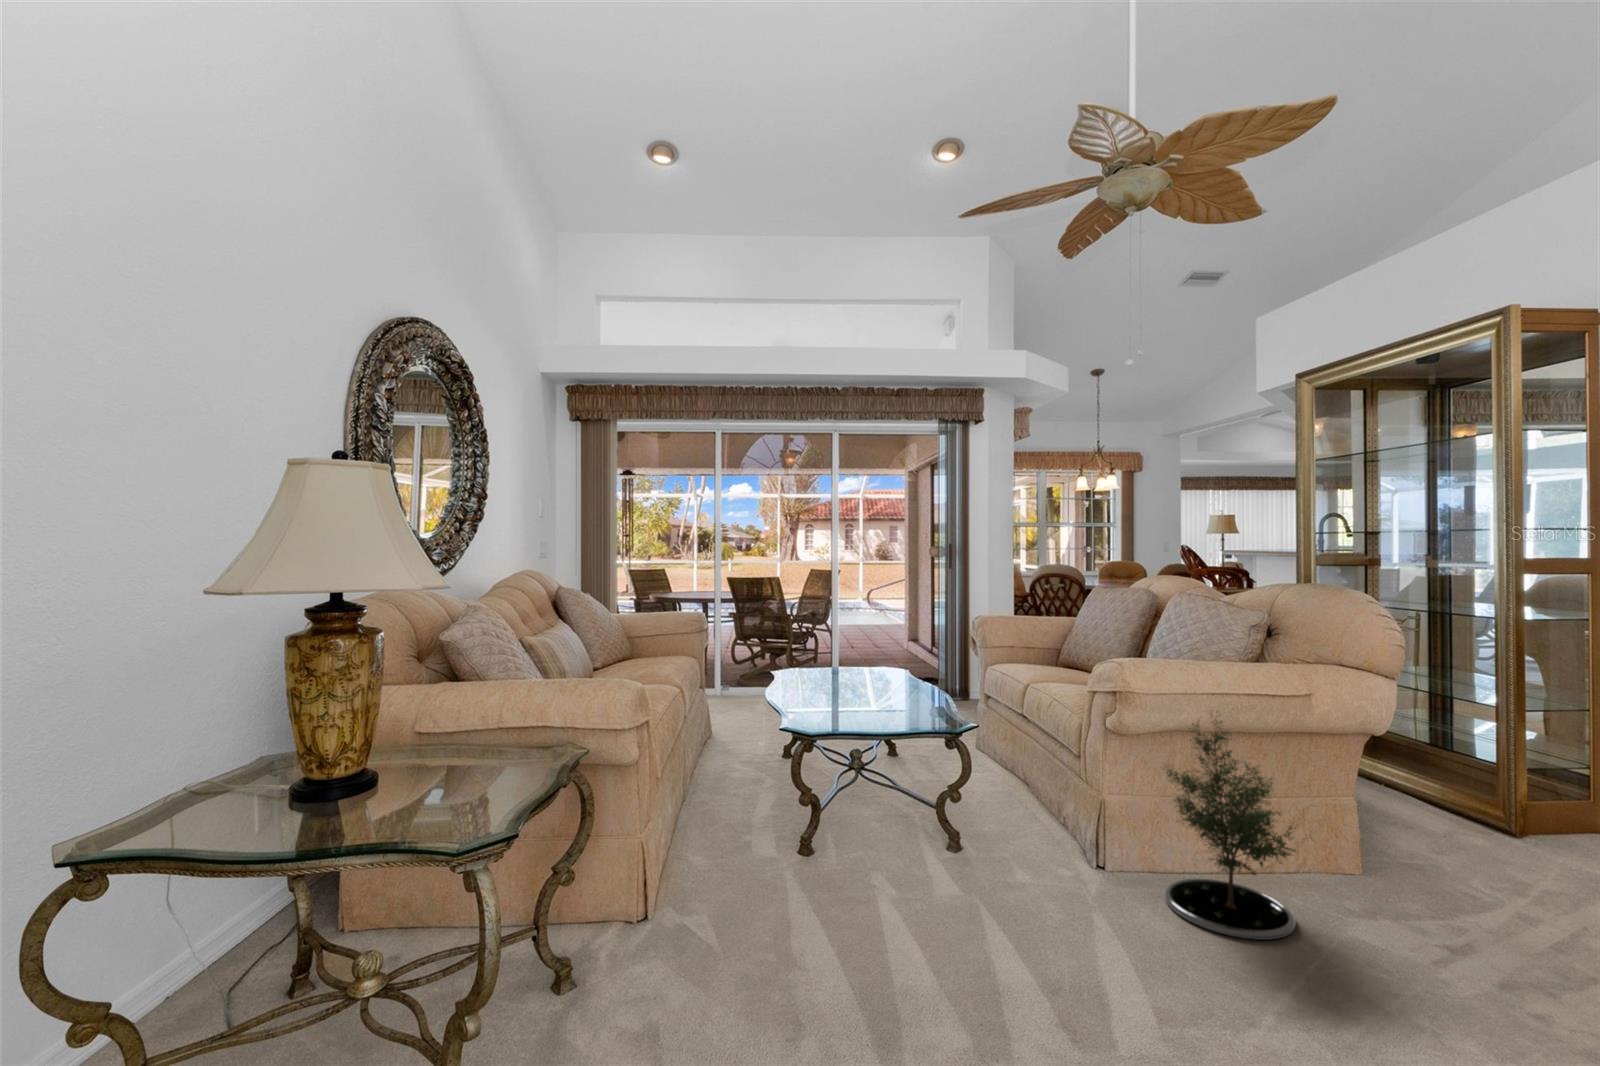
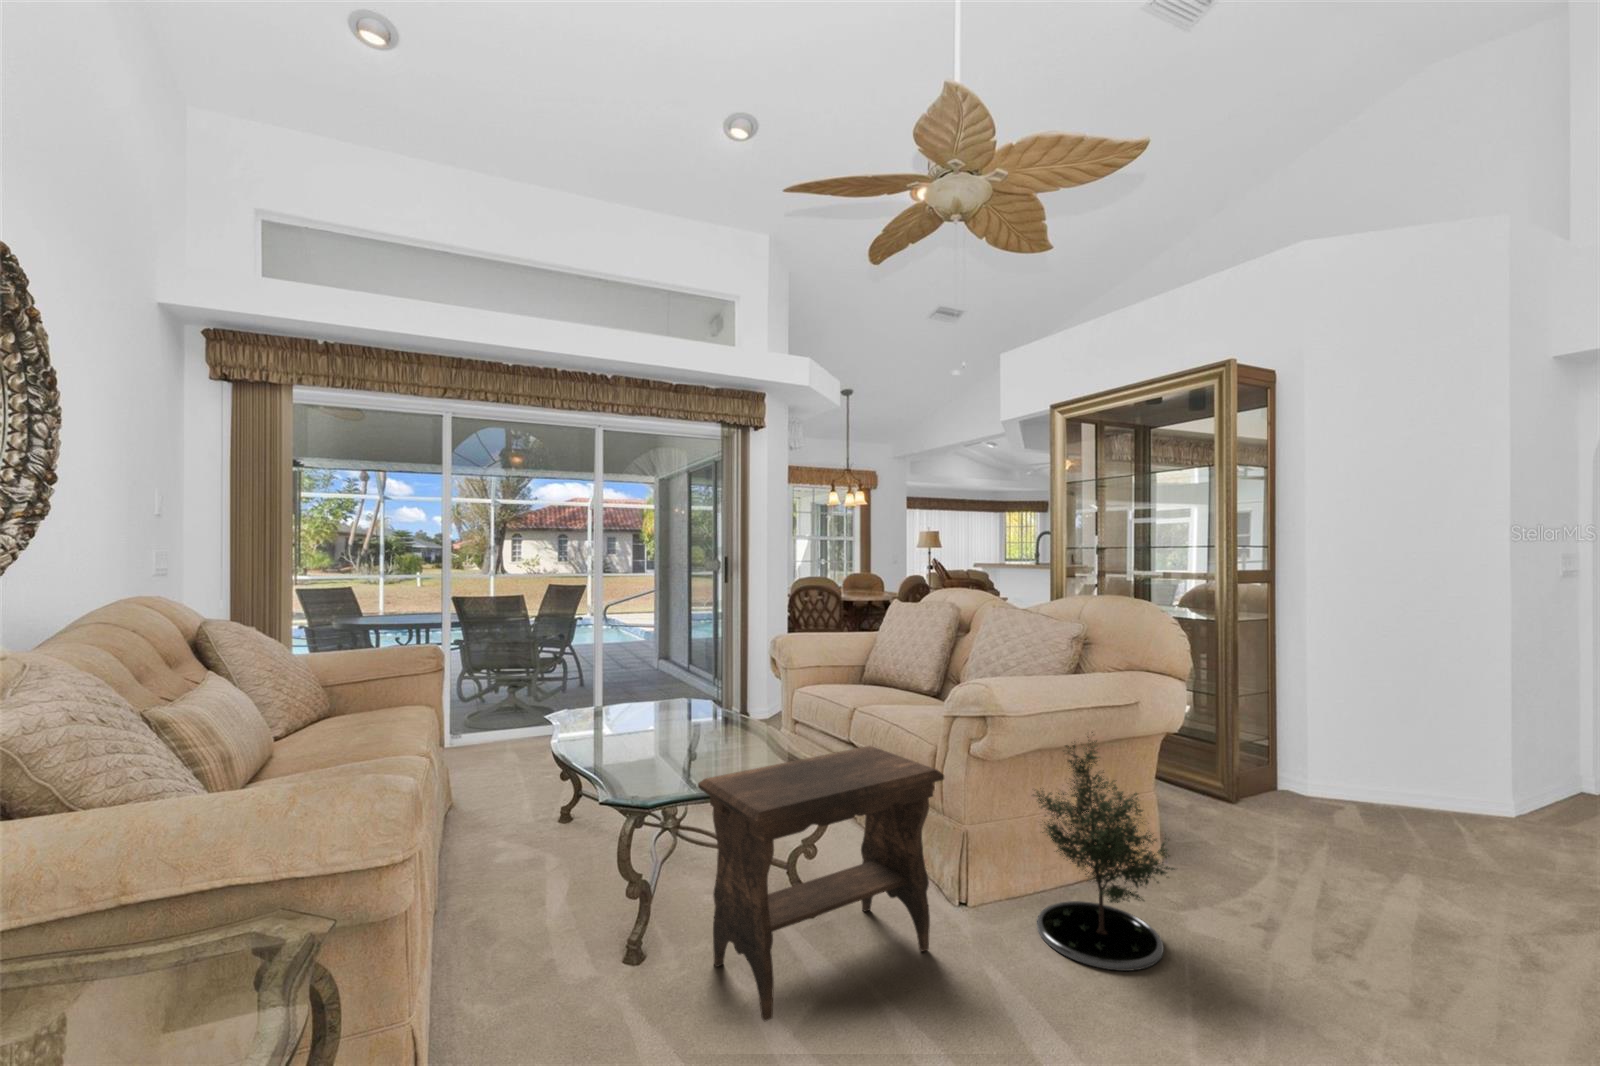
footstool: none [853,711,1062,899] -> present [698,746,944,1021]

